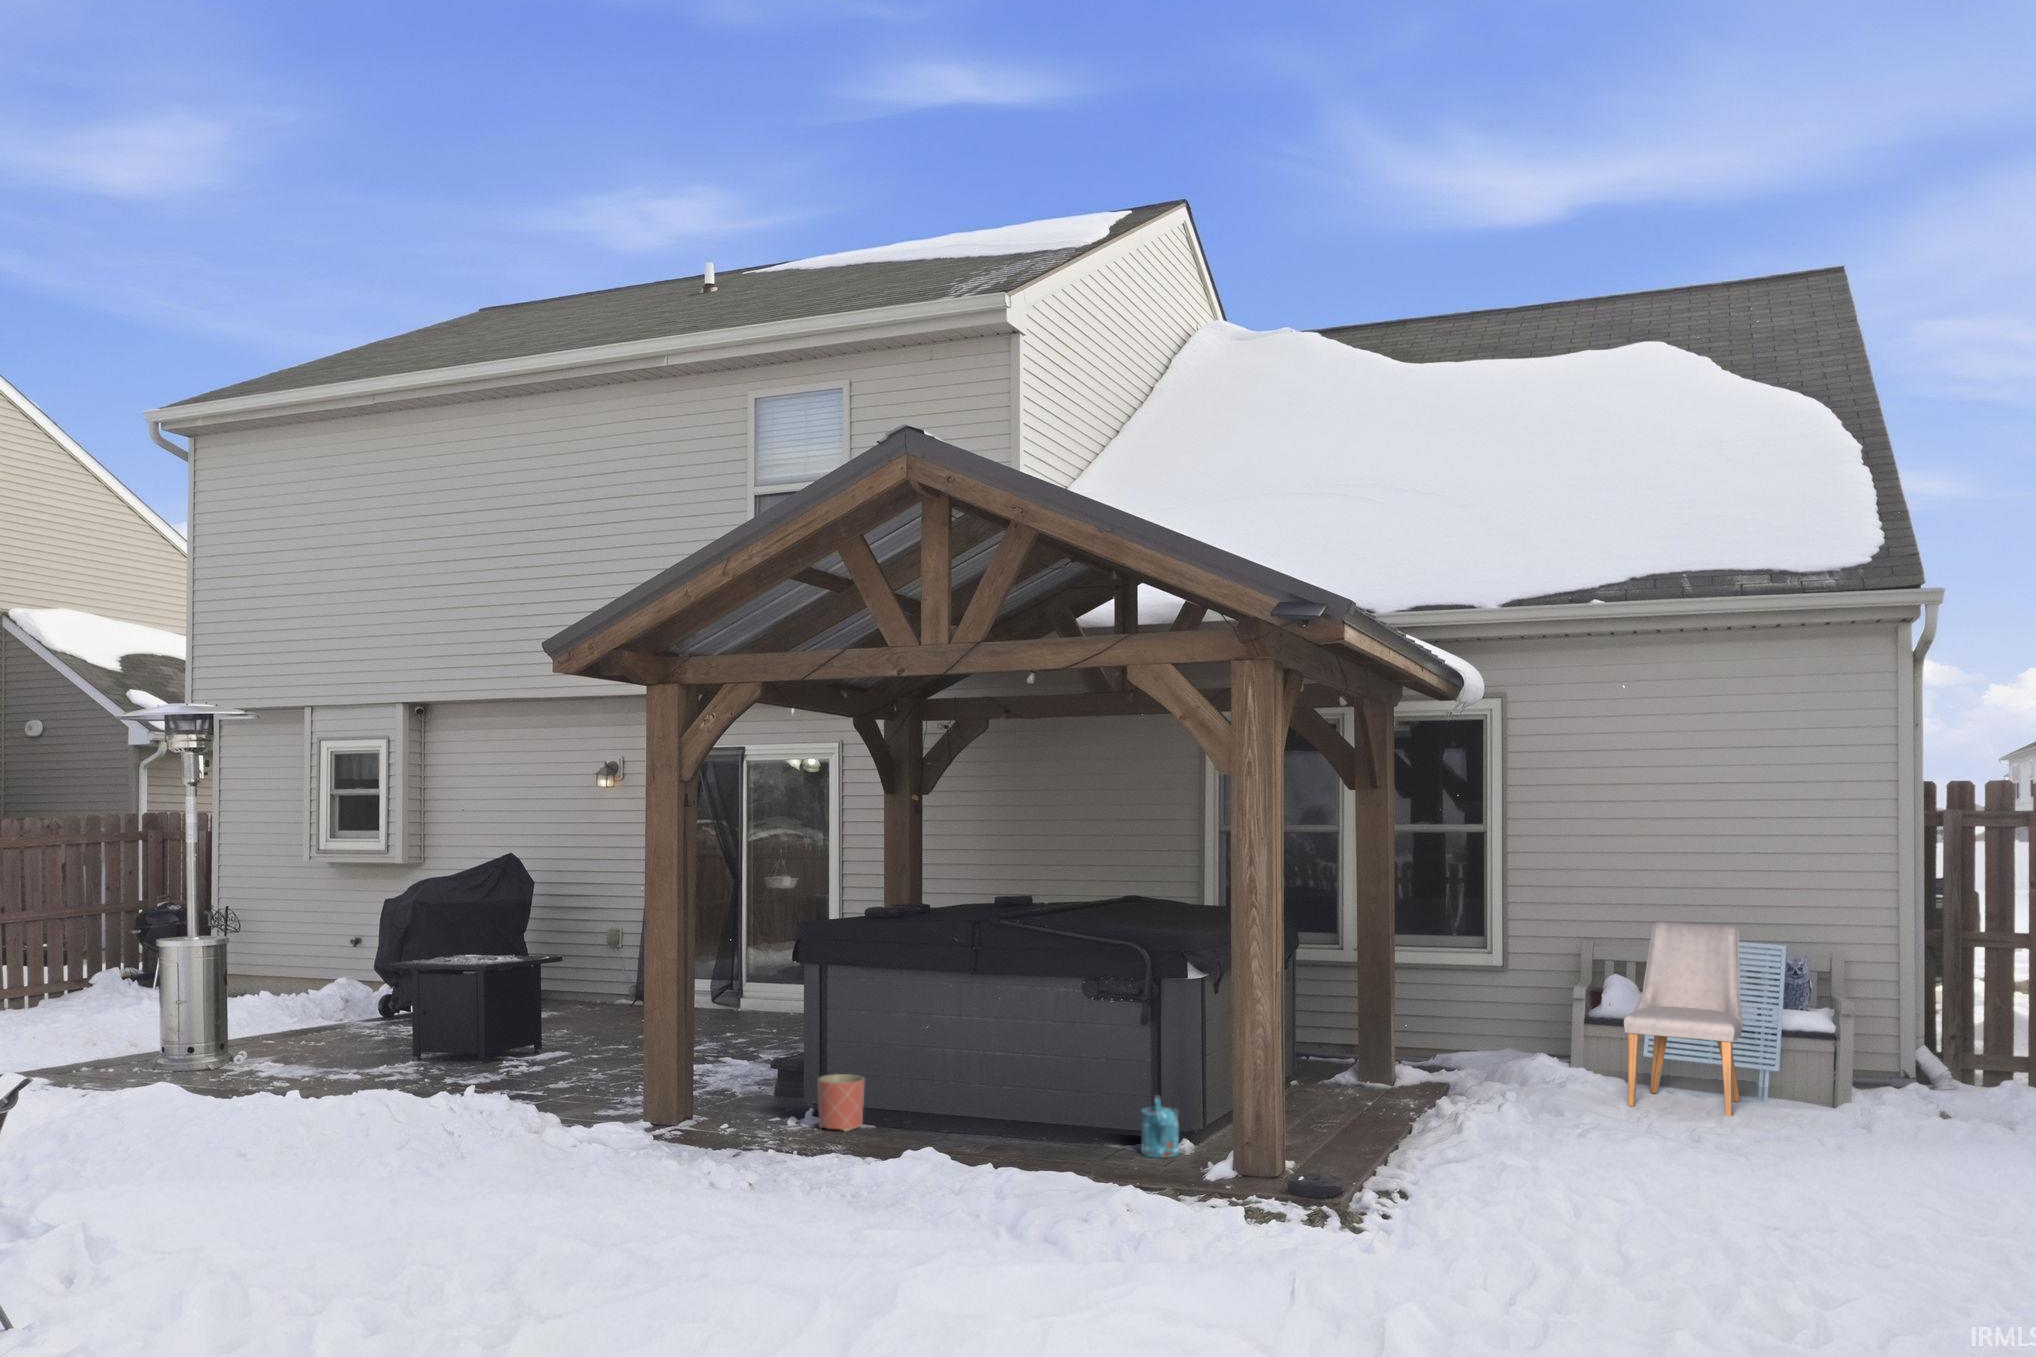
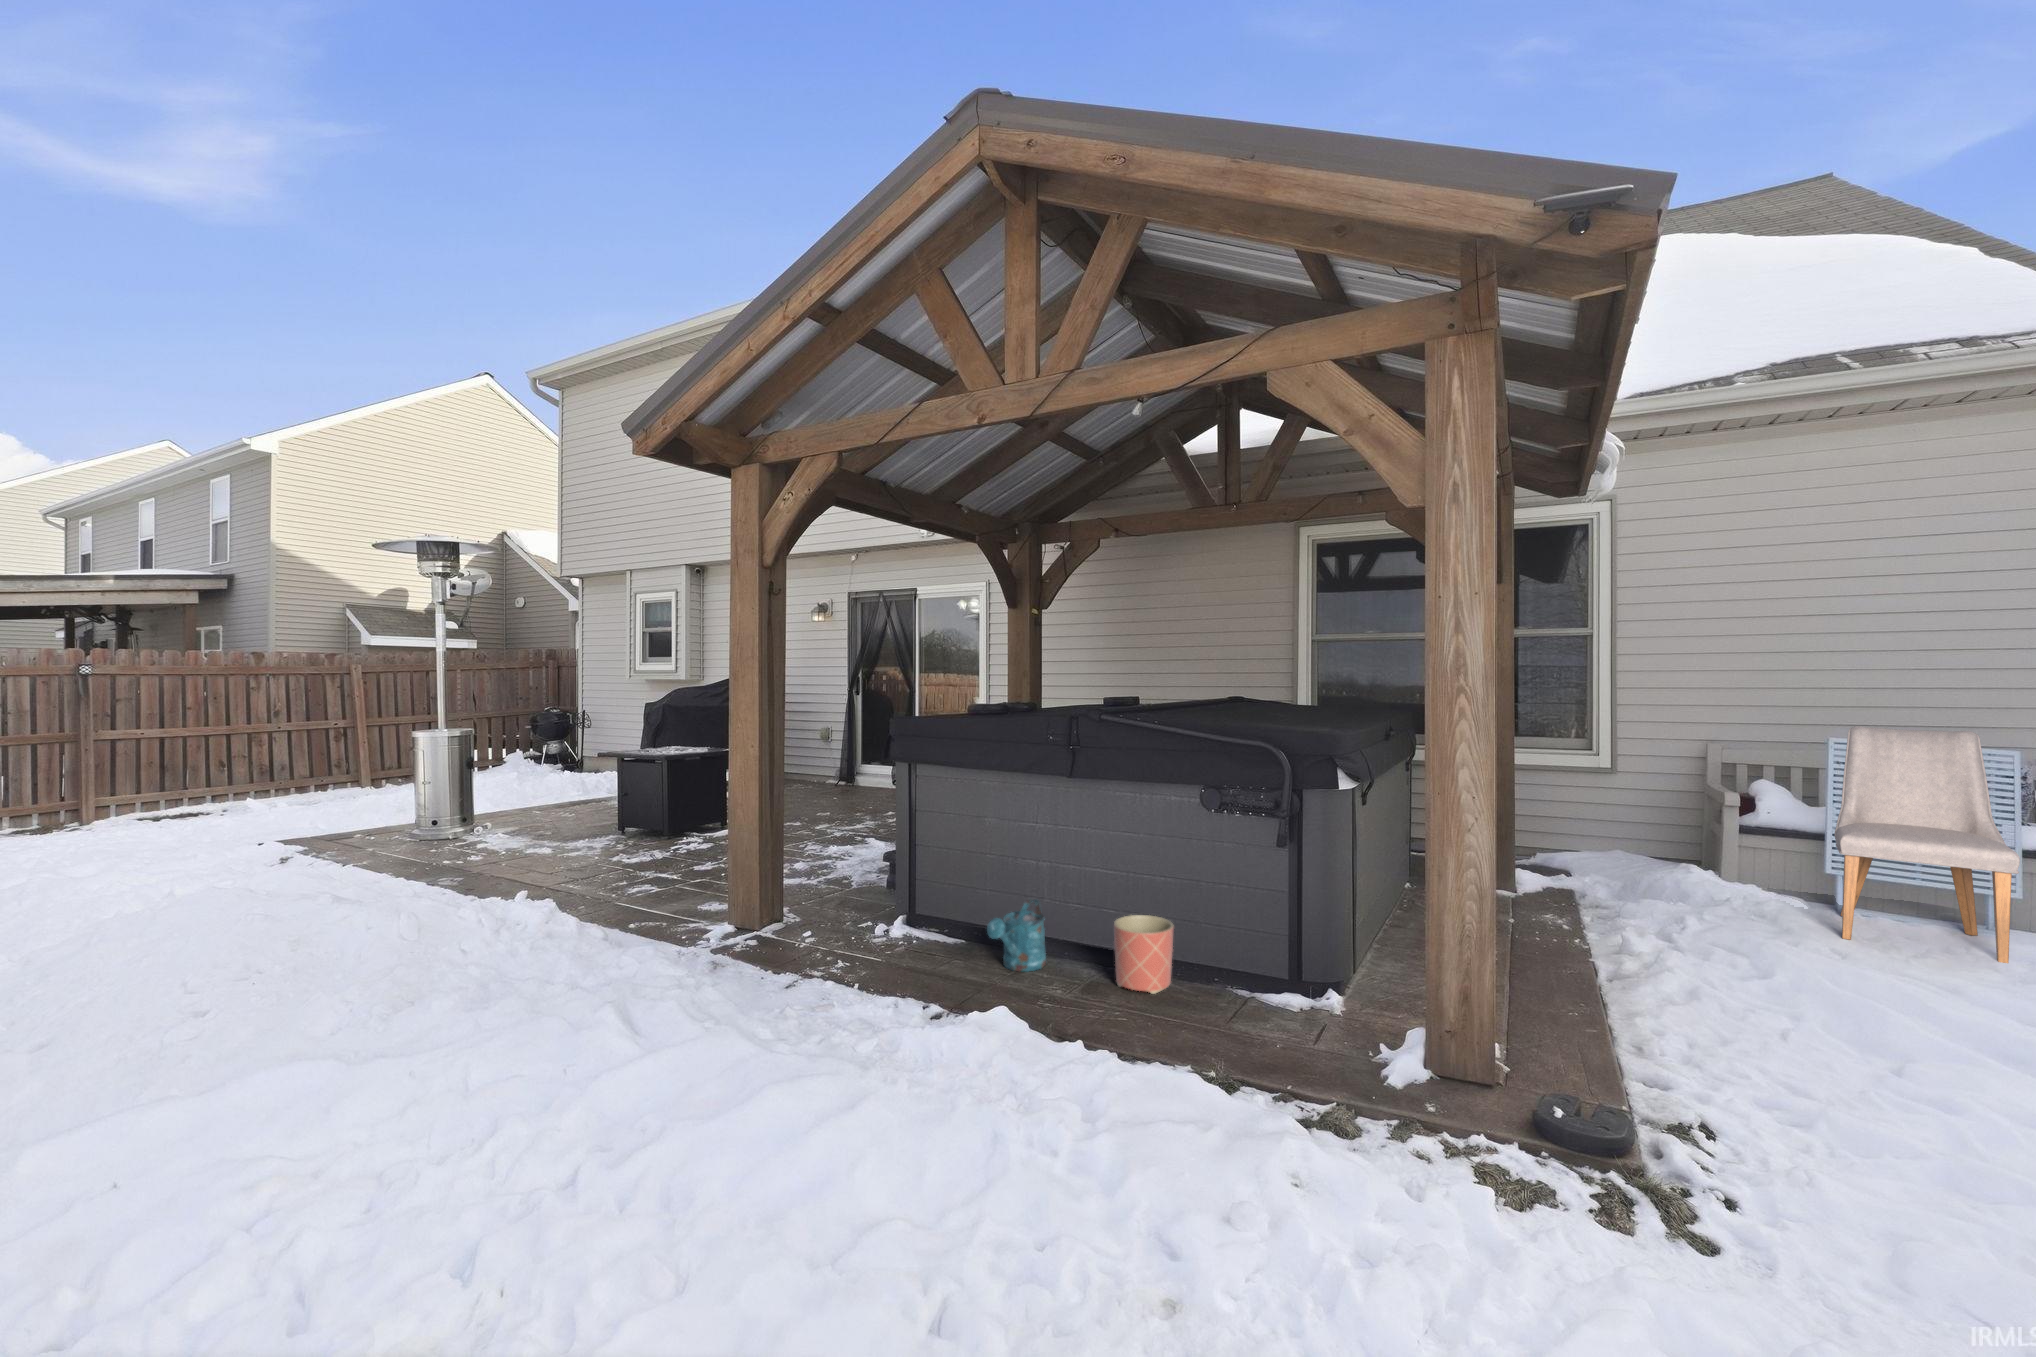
planter: present [818,1074,865,1131] -> present [1114,915,1174,994]
watering can: present [1141,1095,1180,1158] -> present [987,899,1046,971]

